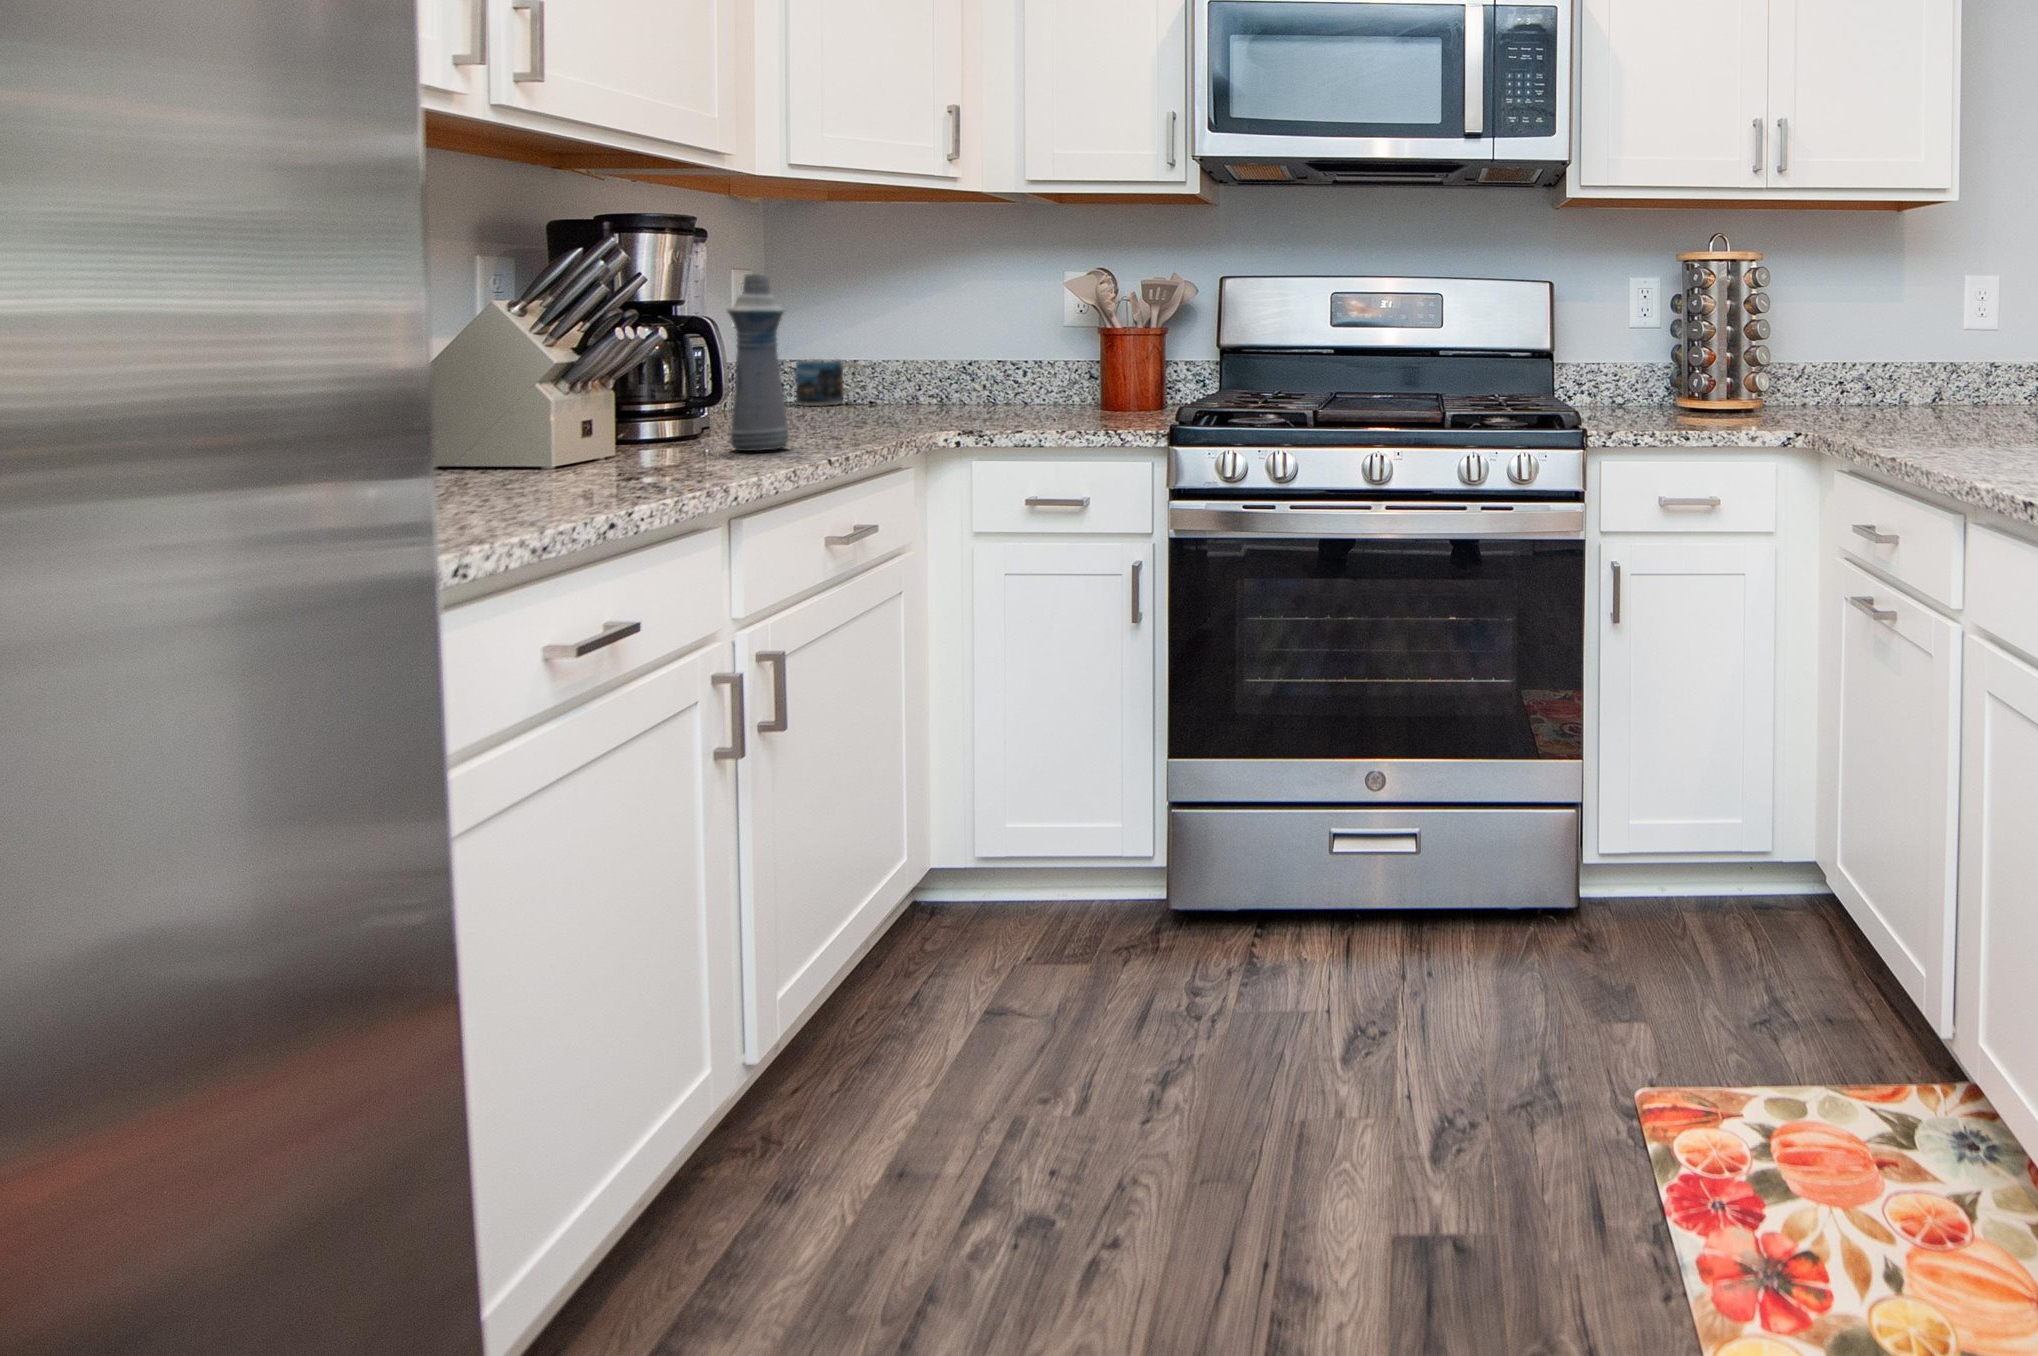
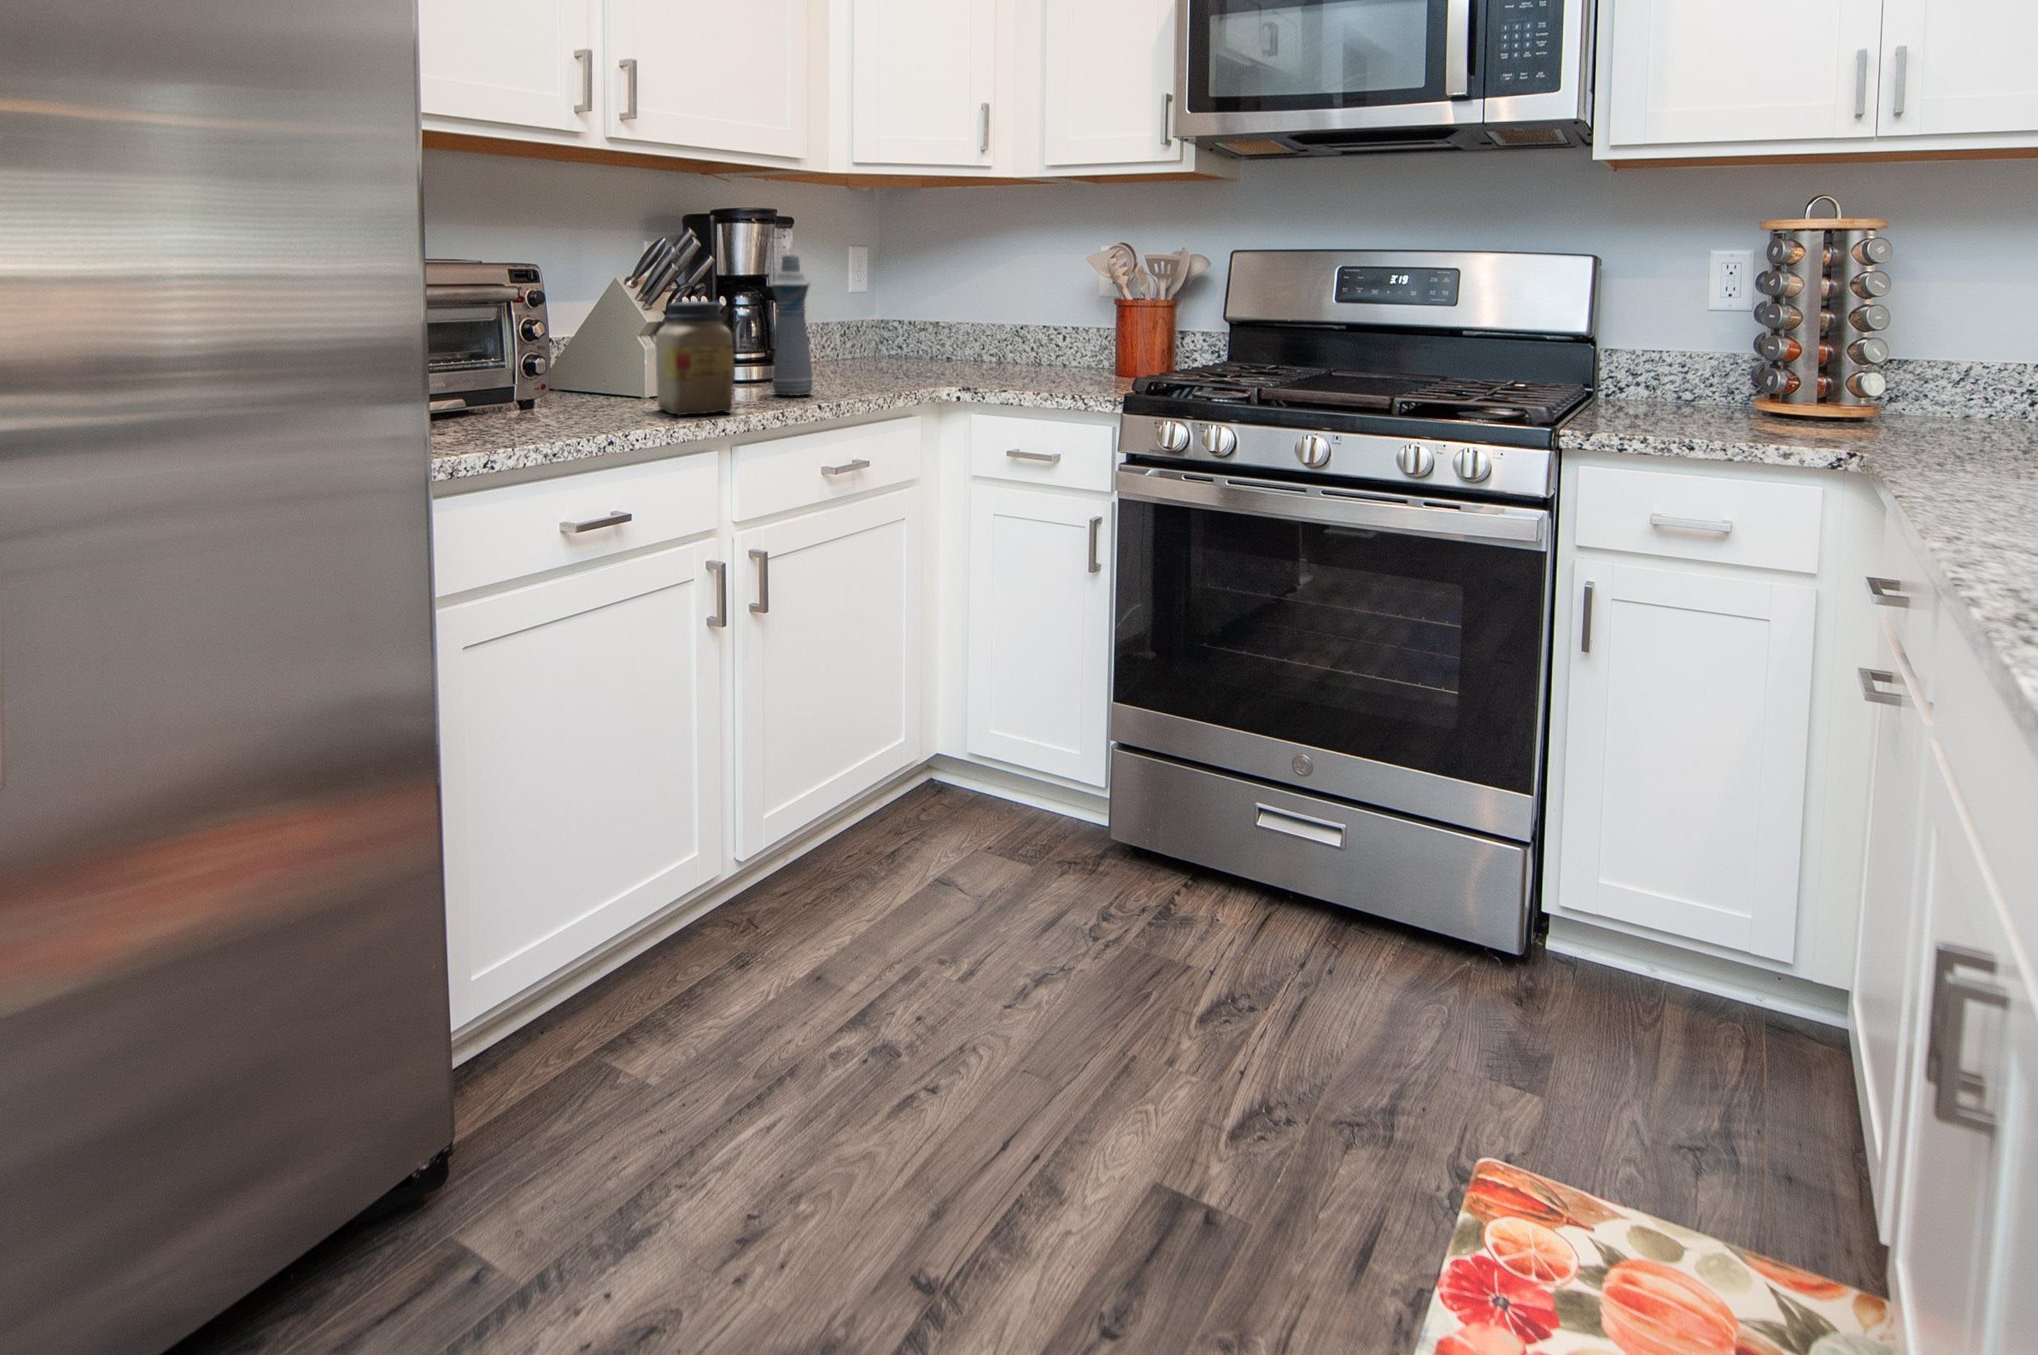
jar: none [586,330,717,485] -> present [655,301,734,415]
mug: present [796,359,865,406] -> none [880,319,932,359]

